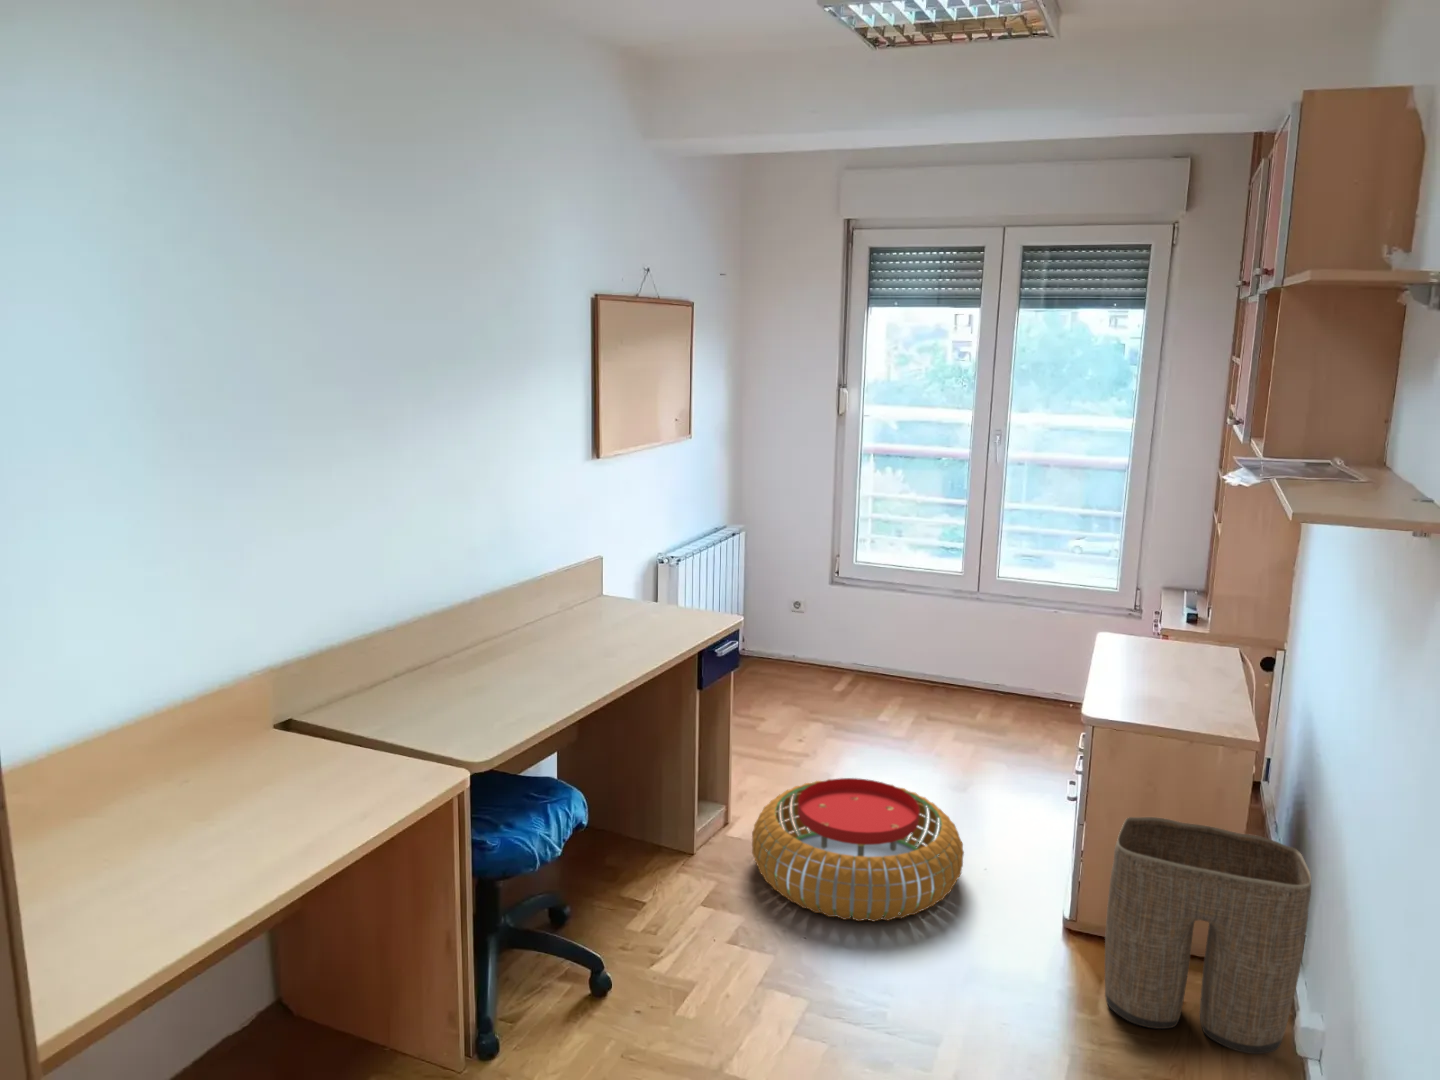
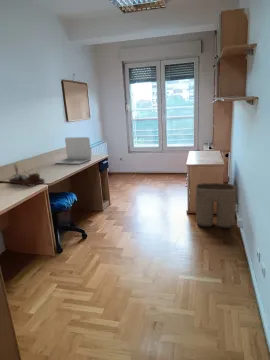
laptop: none [521,533,672,659] -> present [55,137,91,164]
desk organizer: none [316,662,457,778] -> present [9,165,44,186]
pouf: present [752,778,964,921] -> none [116,190,164,218]

